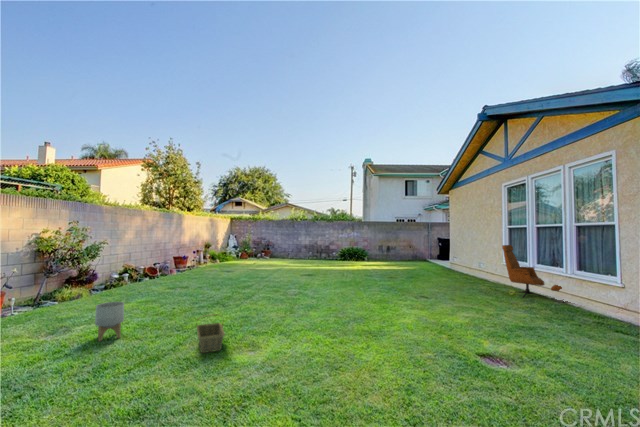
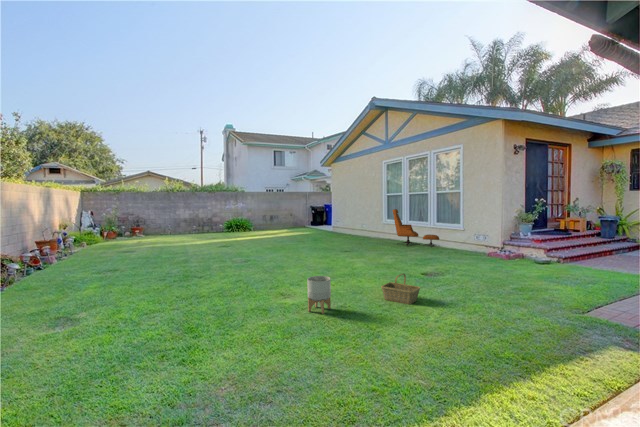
planter: present [95,302,124,341] -> present [307,276,331,314]
basket: present [197,316,225,353] -> present [381,274,420,304]

